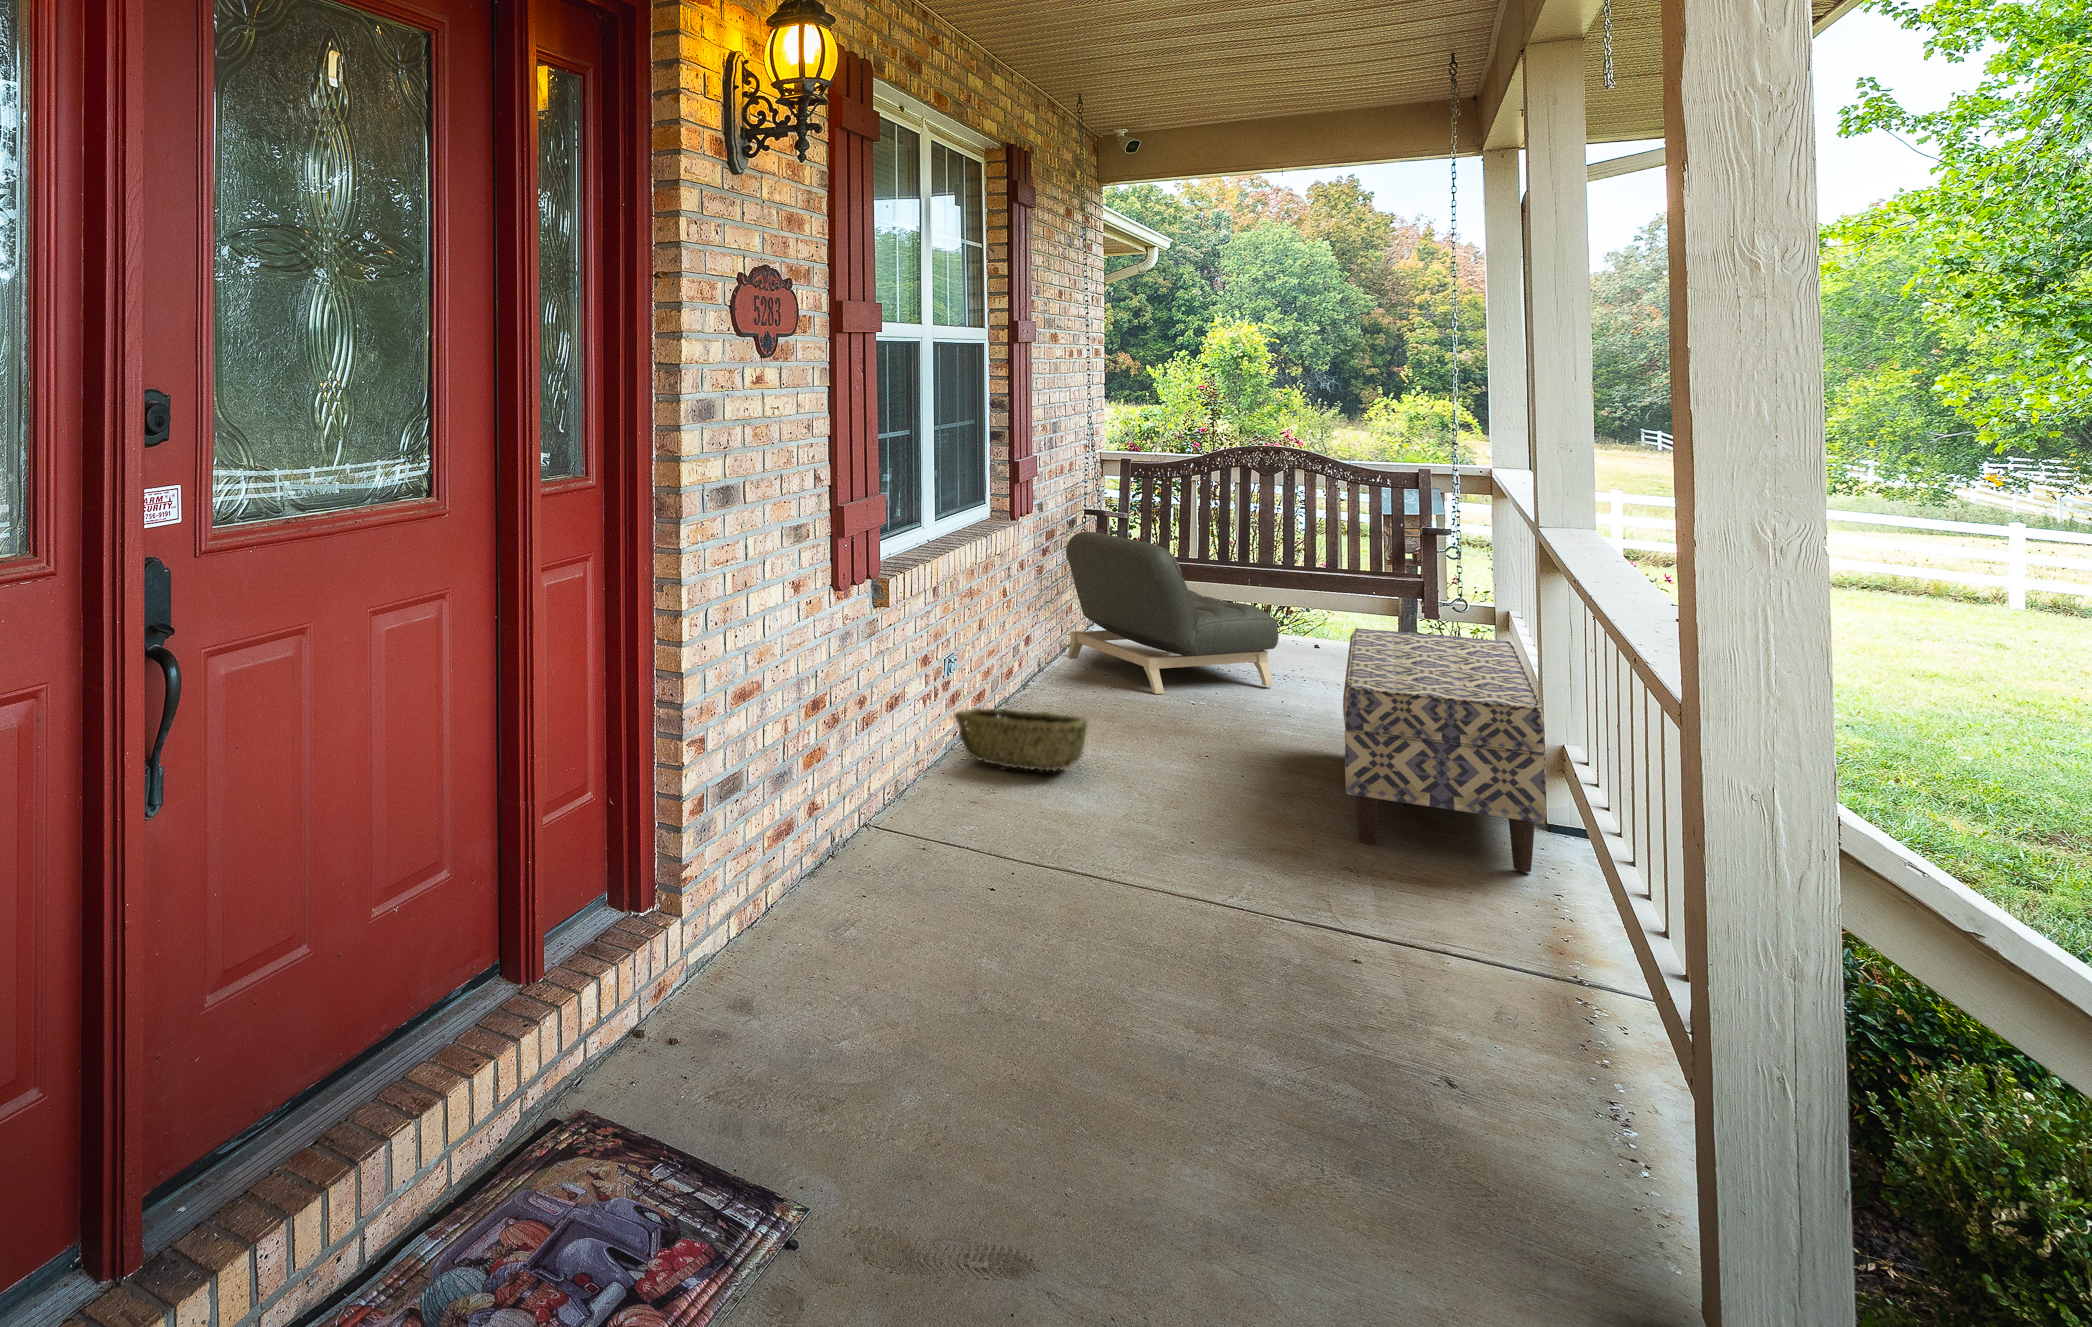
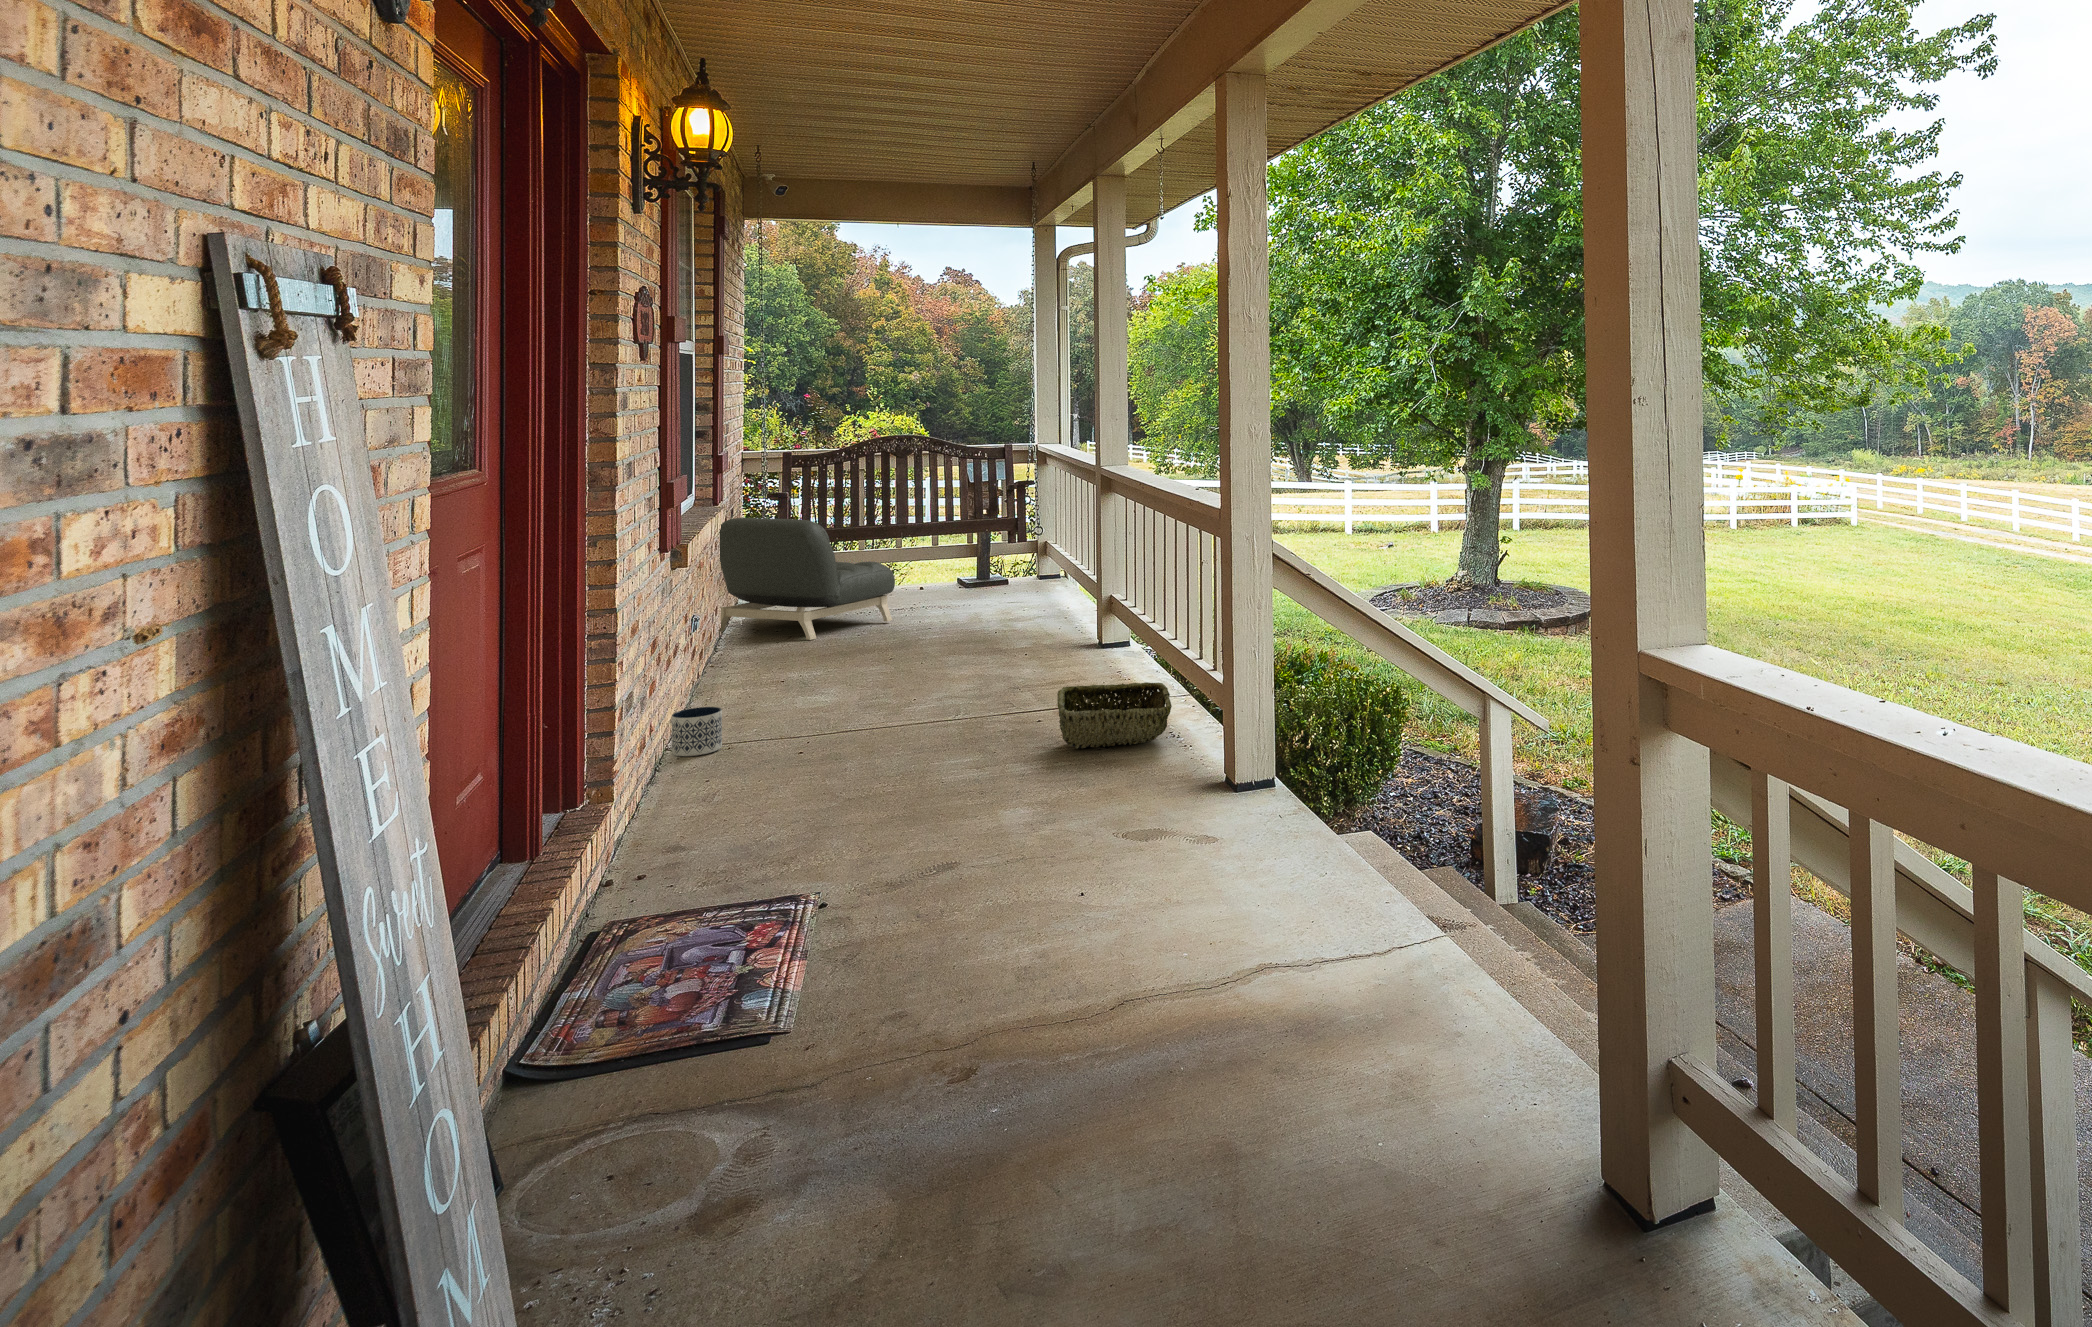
bench: present [1343,628,1546,872] -> none [968,551,1099,683]
woven basket: present [954,708,1087,771] -> present [1057,682,1172,749]
planter: none [878,781,933,846] -> present [672,707,722,756]

